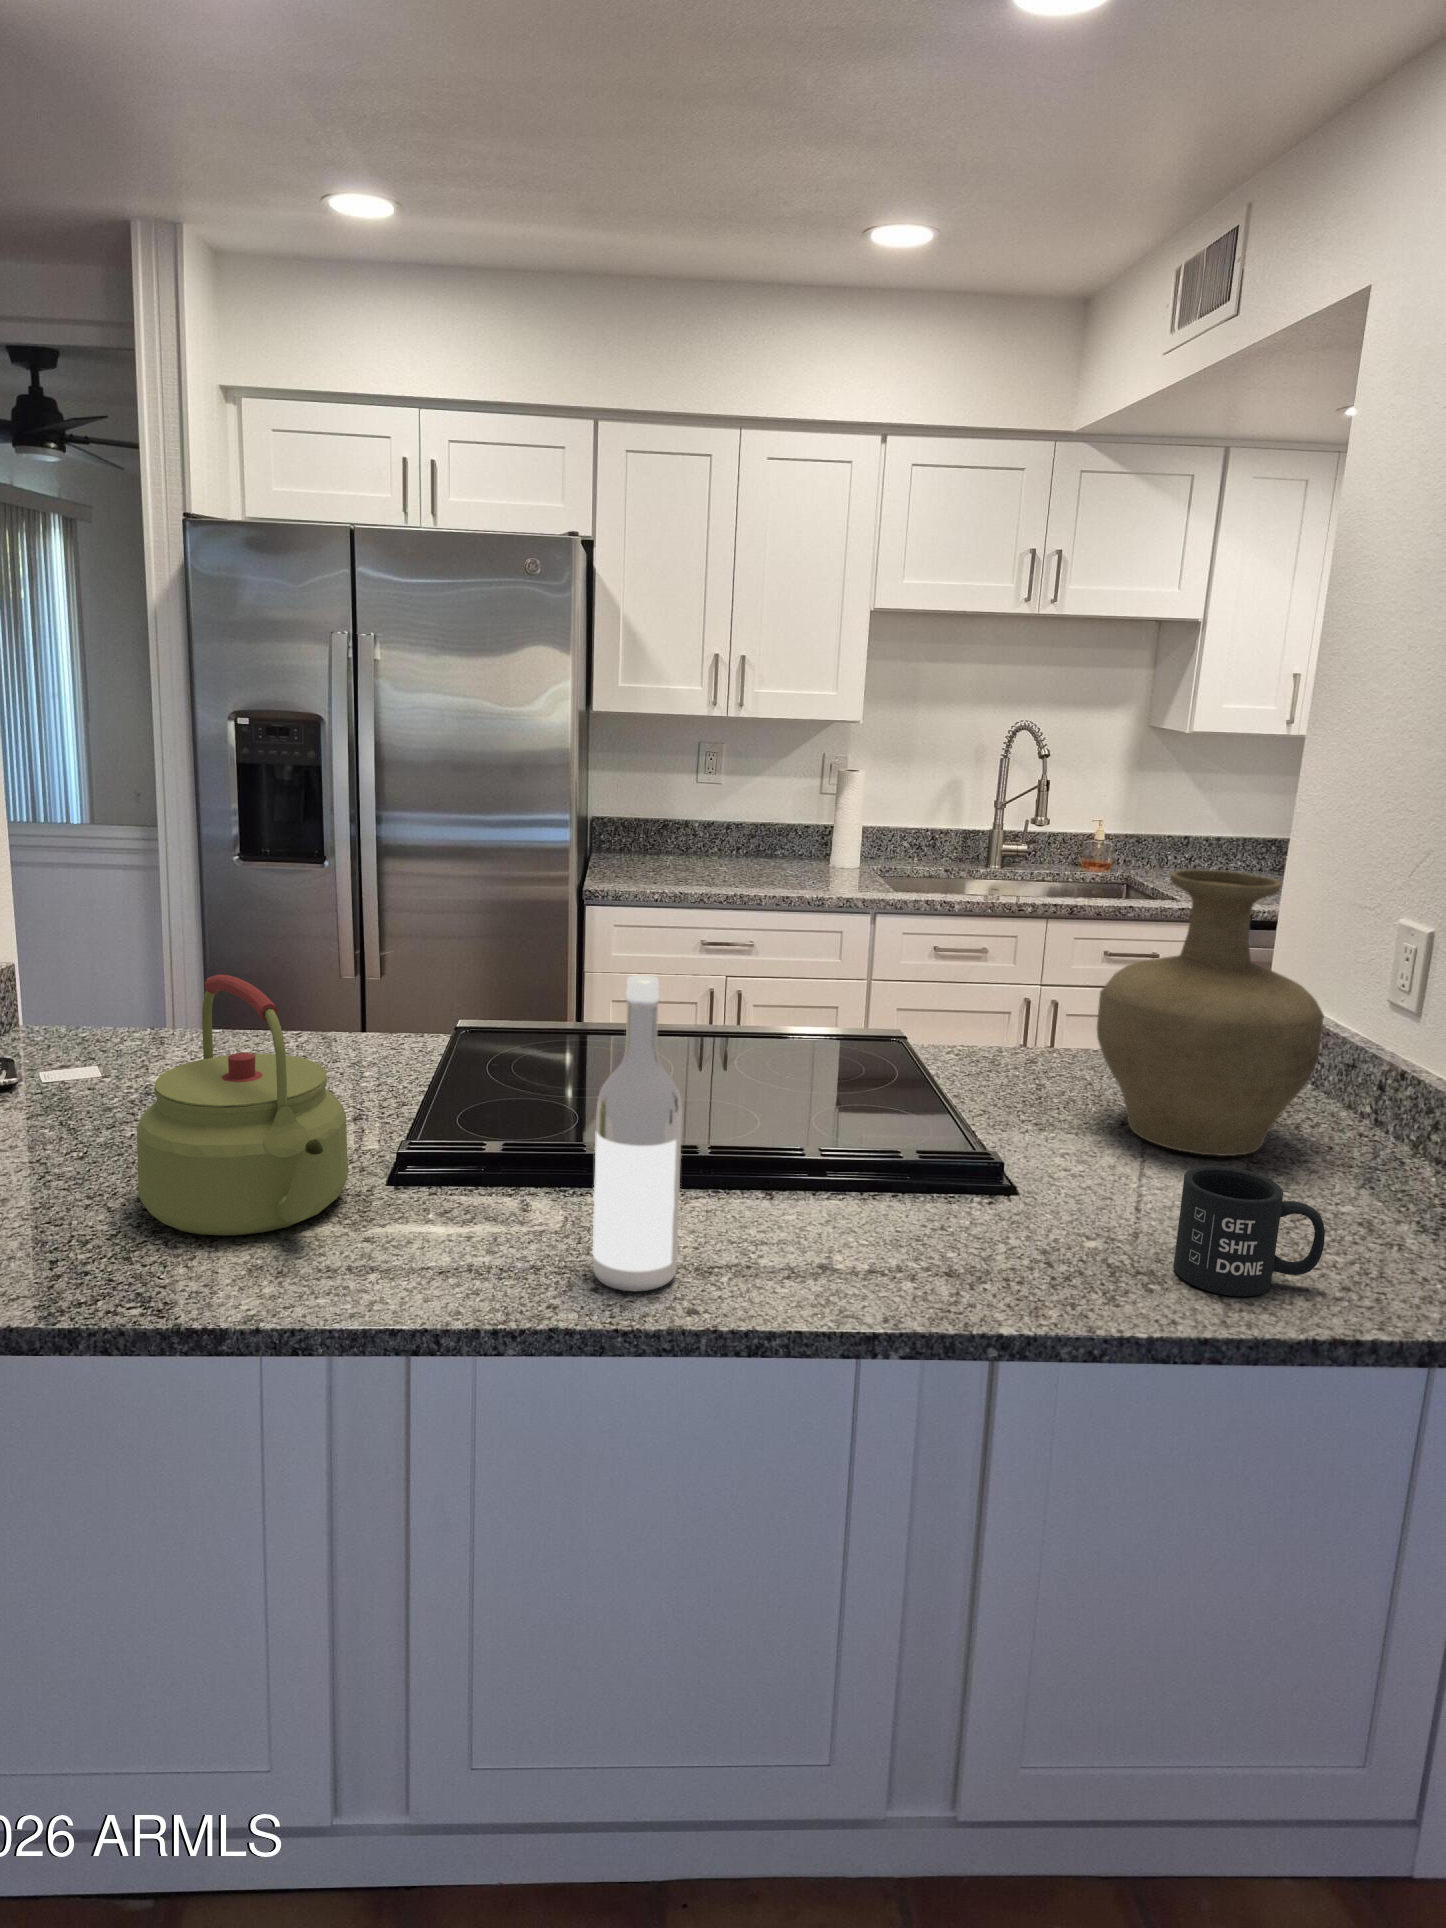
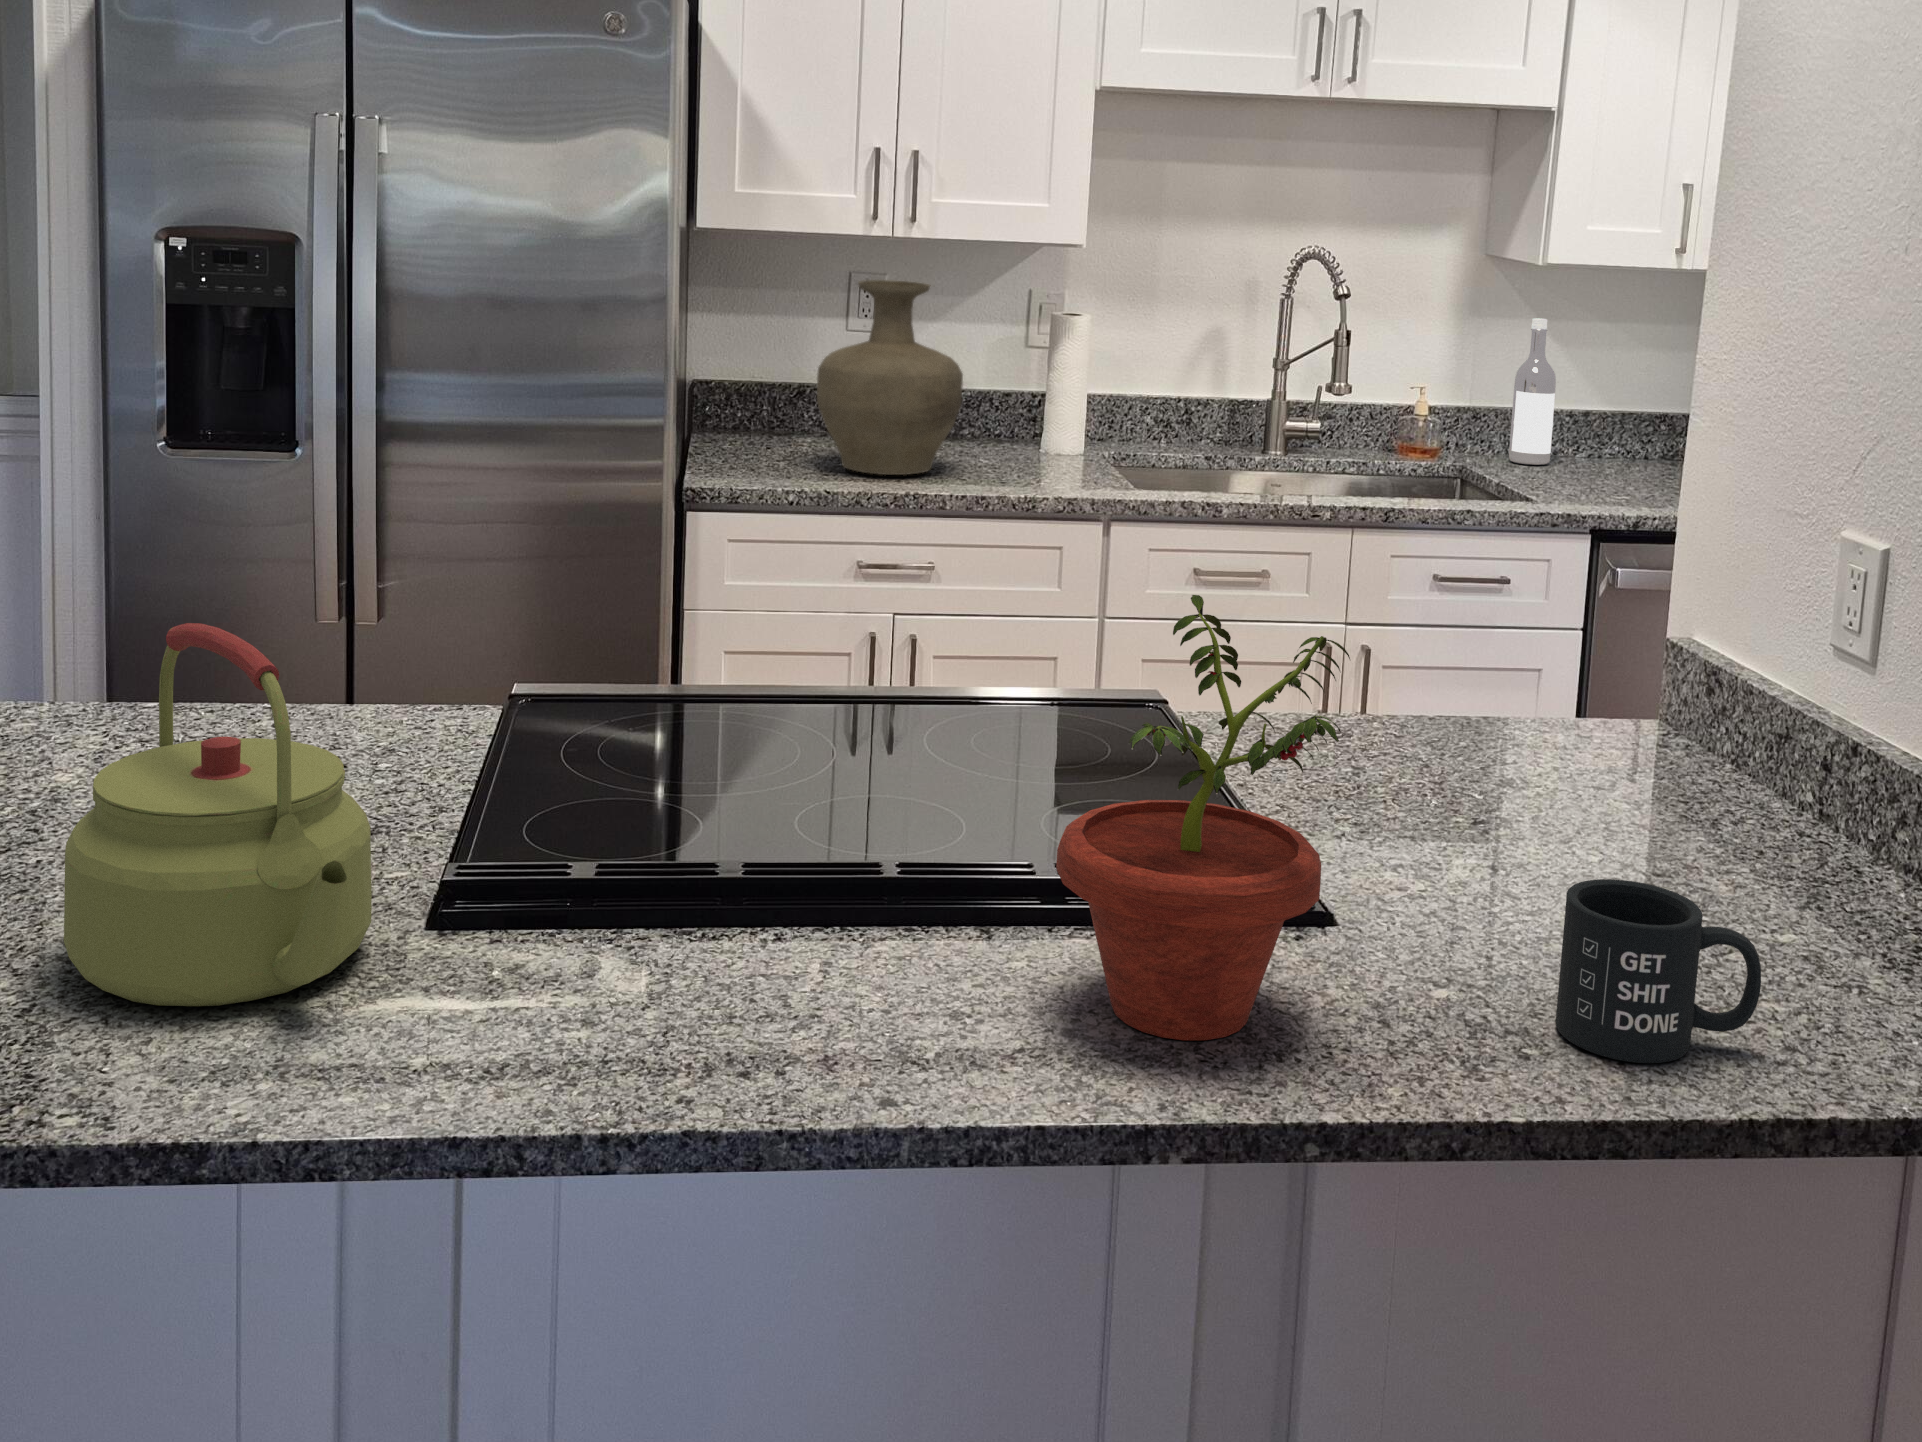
vase: present [1097,869,1324,1156] -> present [817,280,963,475]
potted plant: none [818,961,1031,1273] -> present [1056,595,1350,1040]
wine bottle: present [593,975,682,1292] -> present [1509,318,1556,465]

